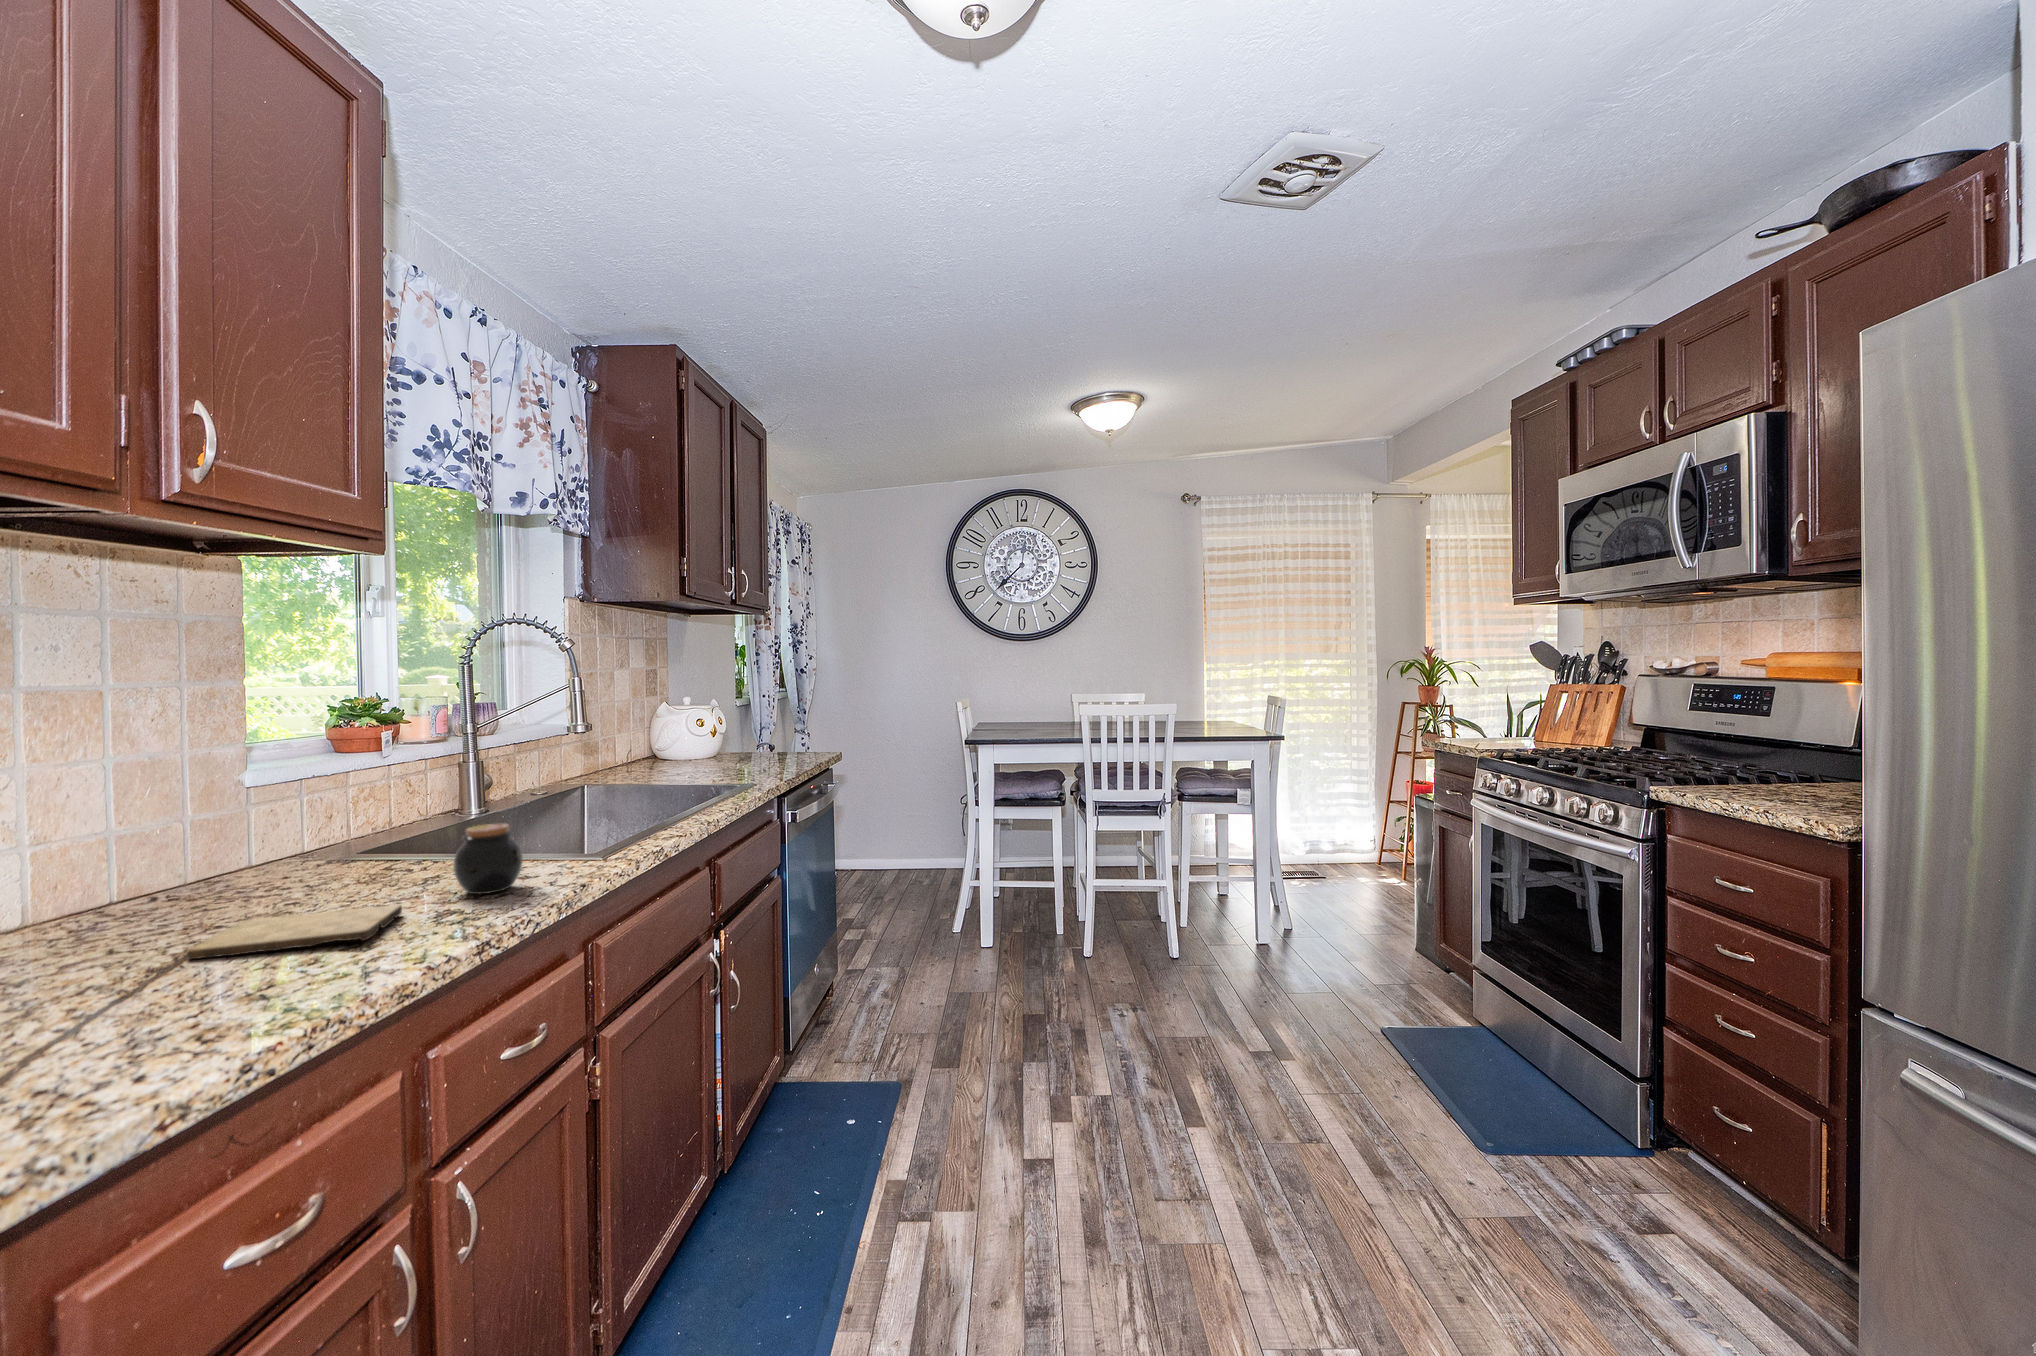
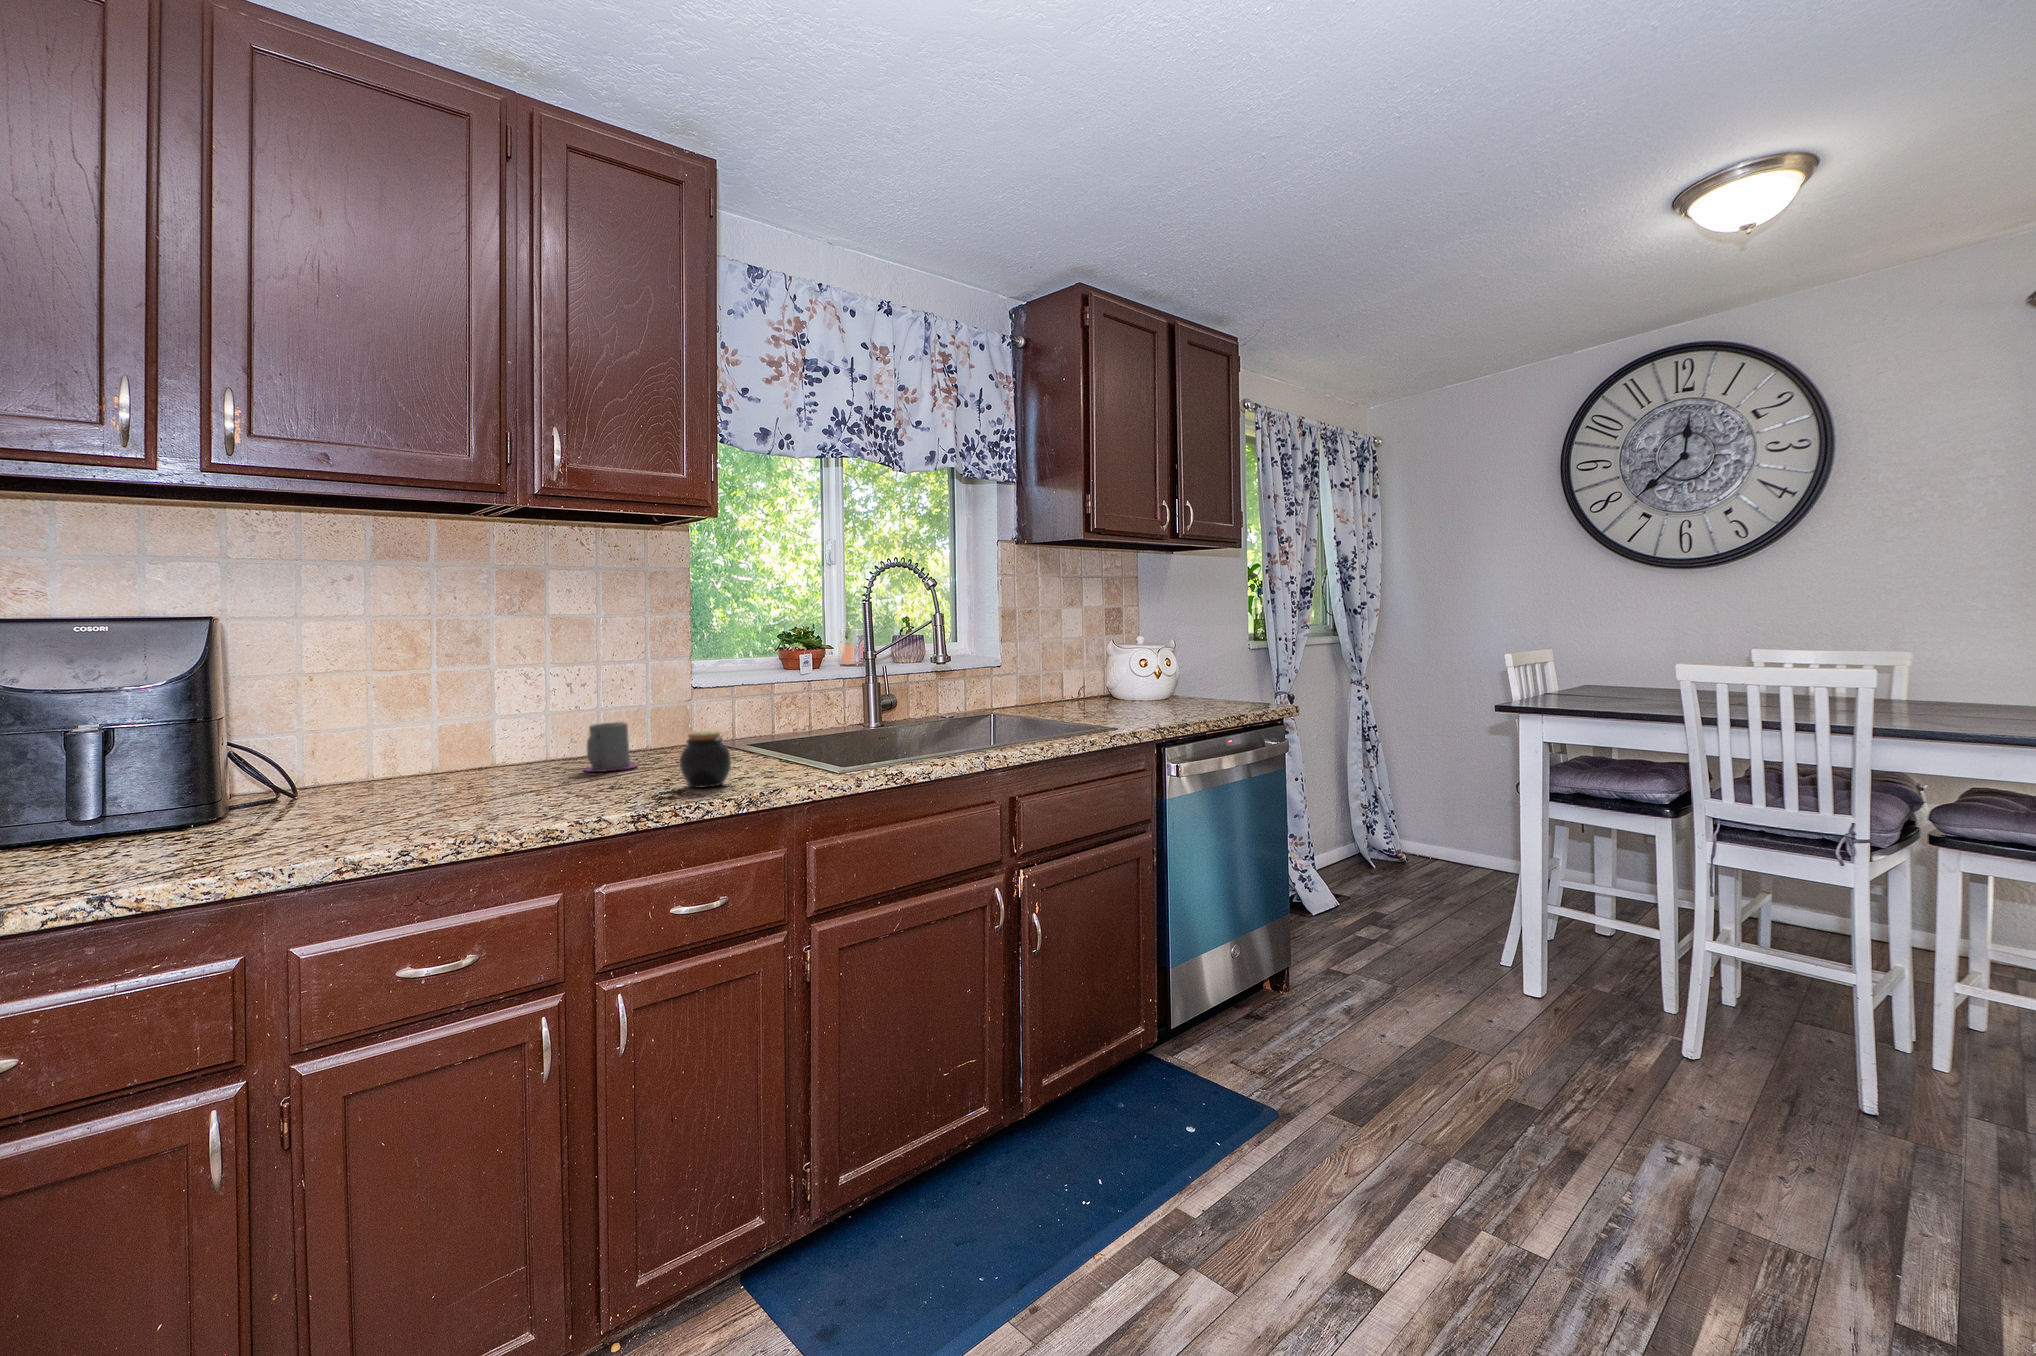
mug: none [183,832,280,910] -> present [585,722,637,772]
cutting board: present [188,905,402,960] -> none [500,780,628,804]

